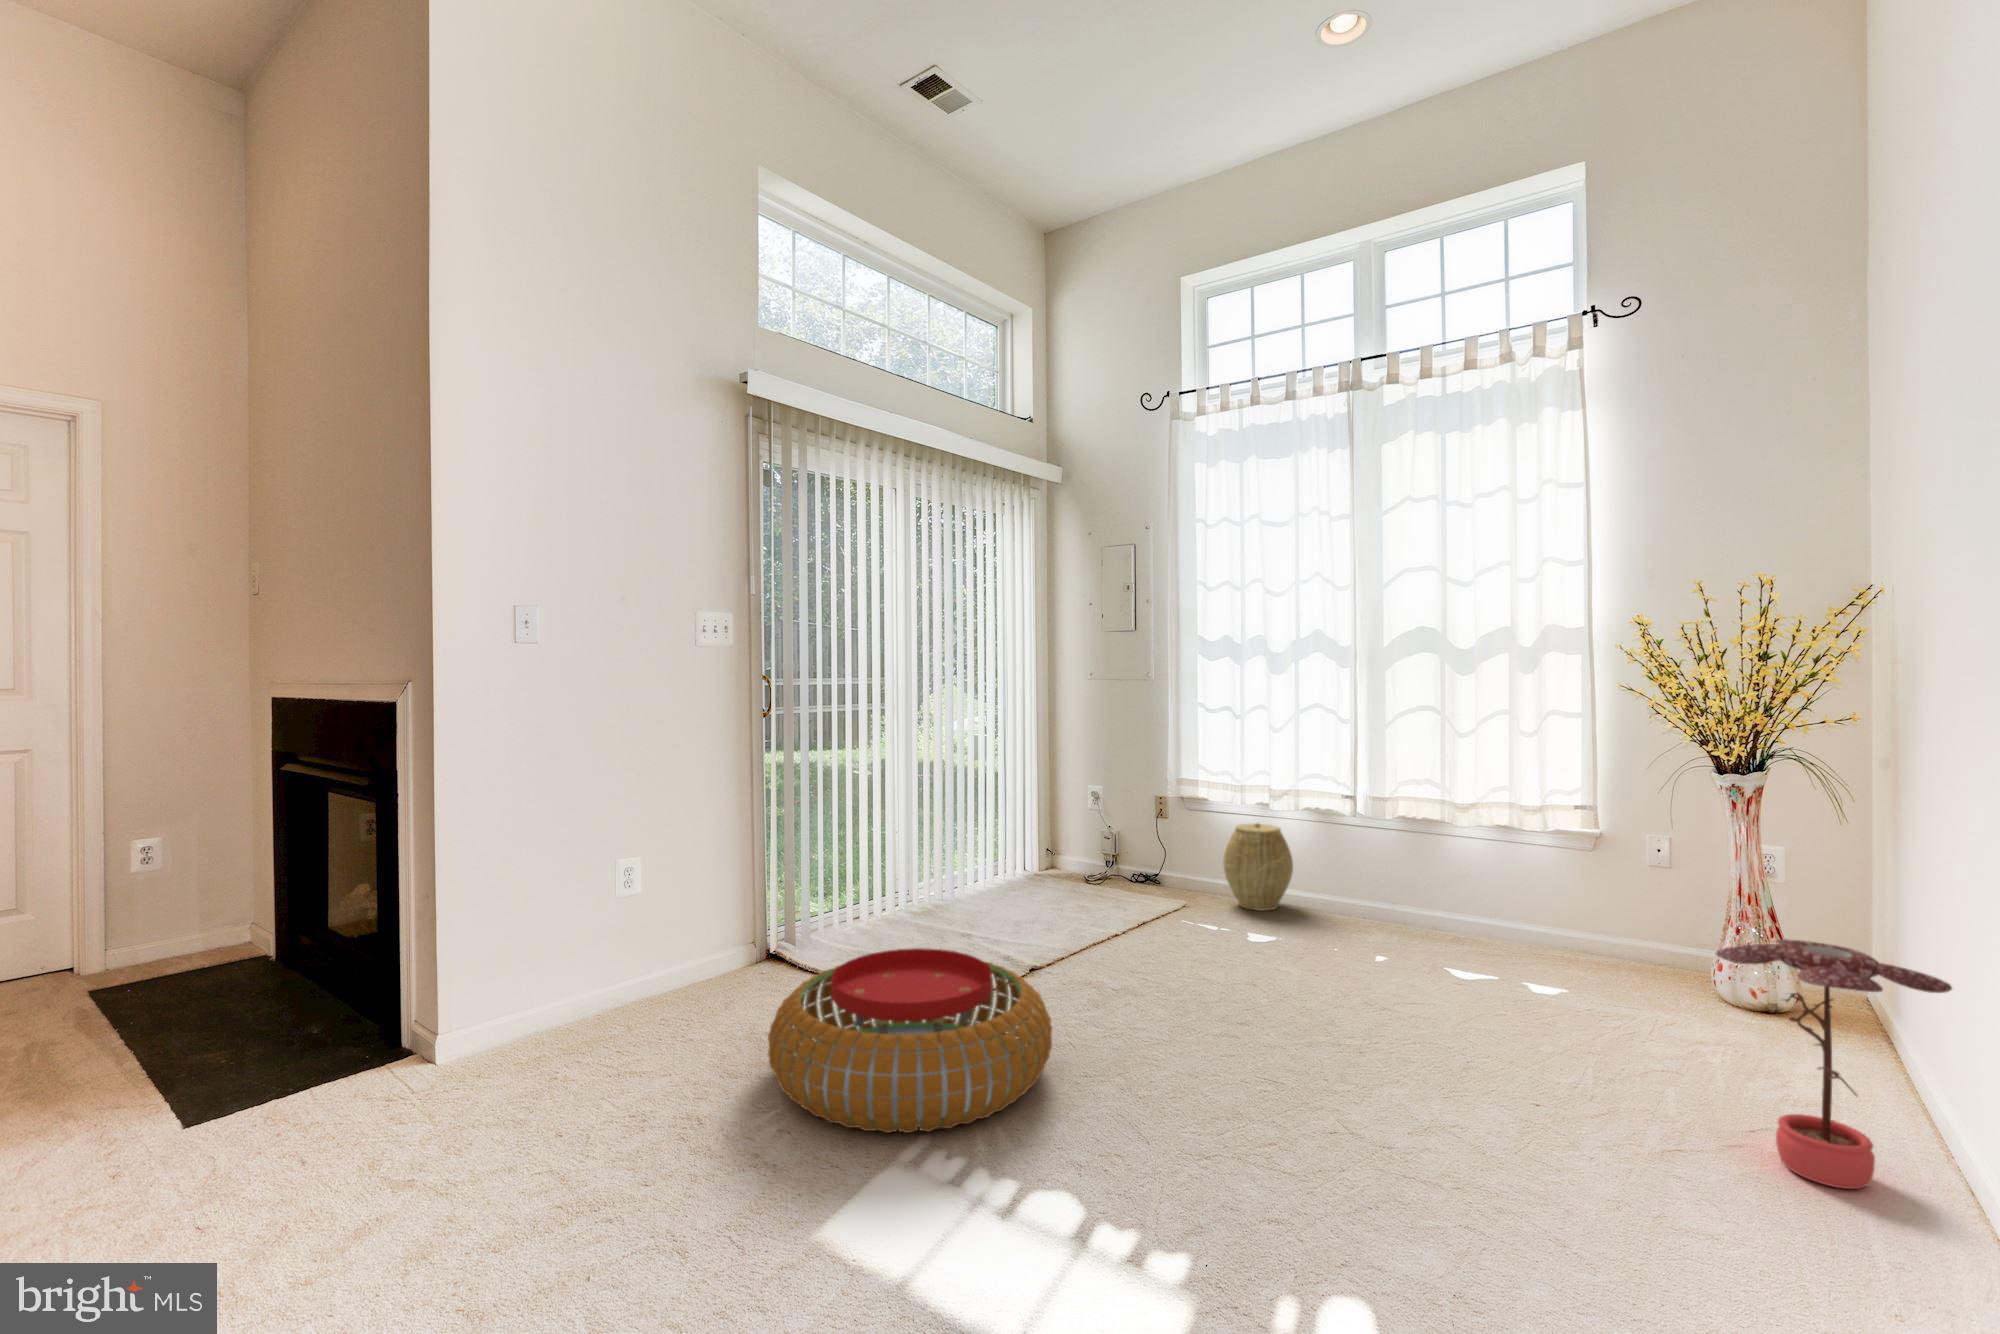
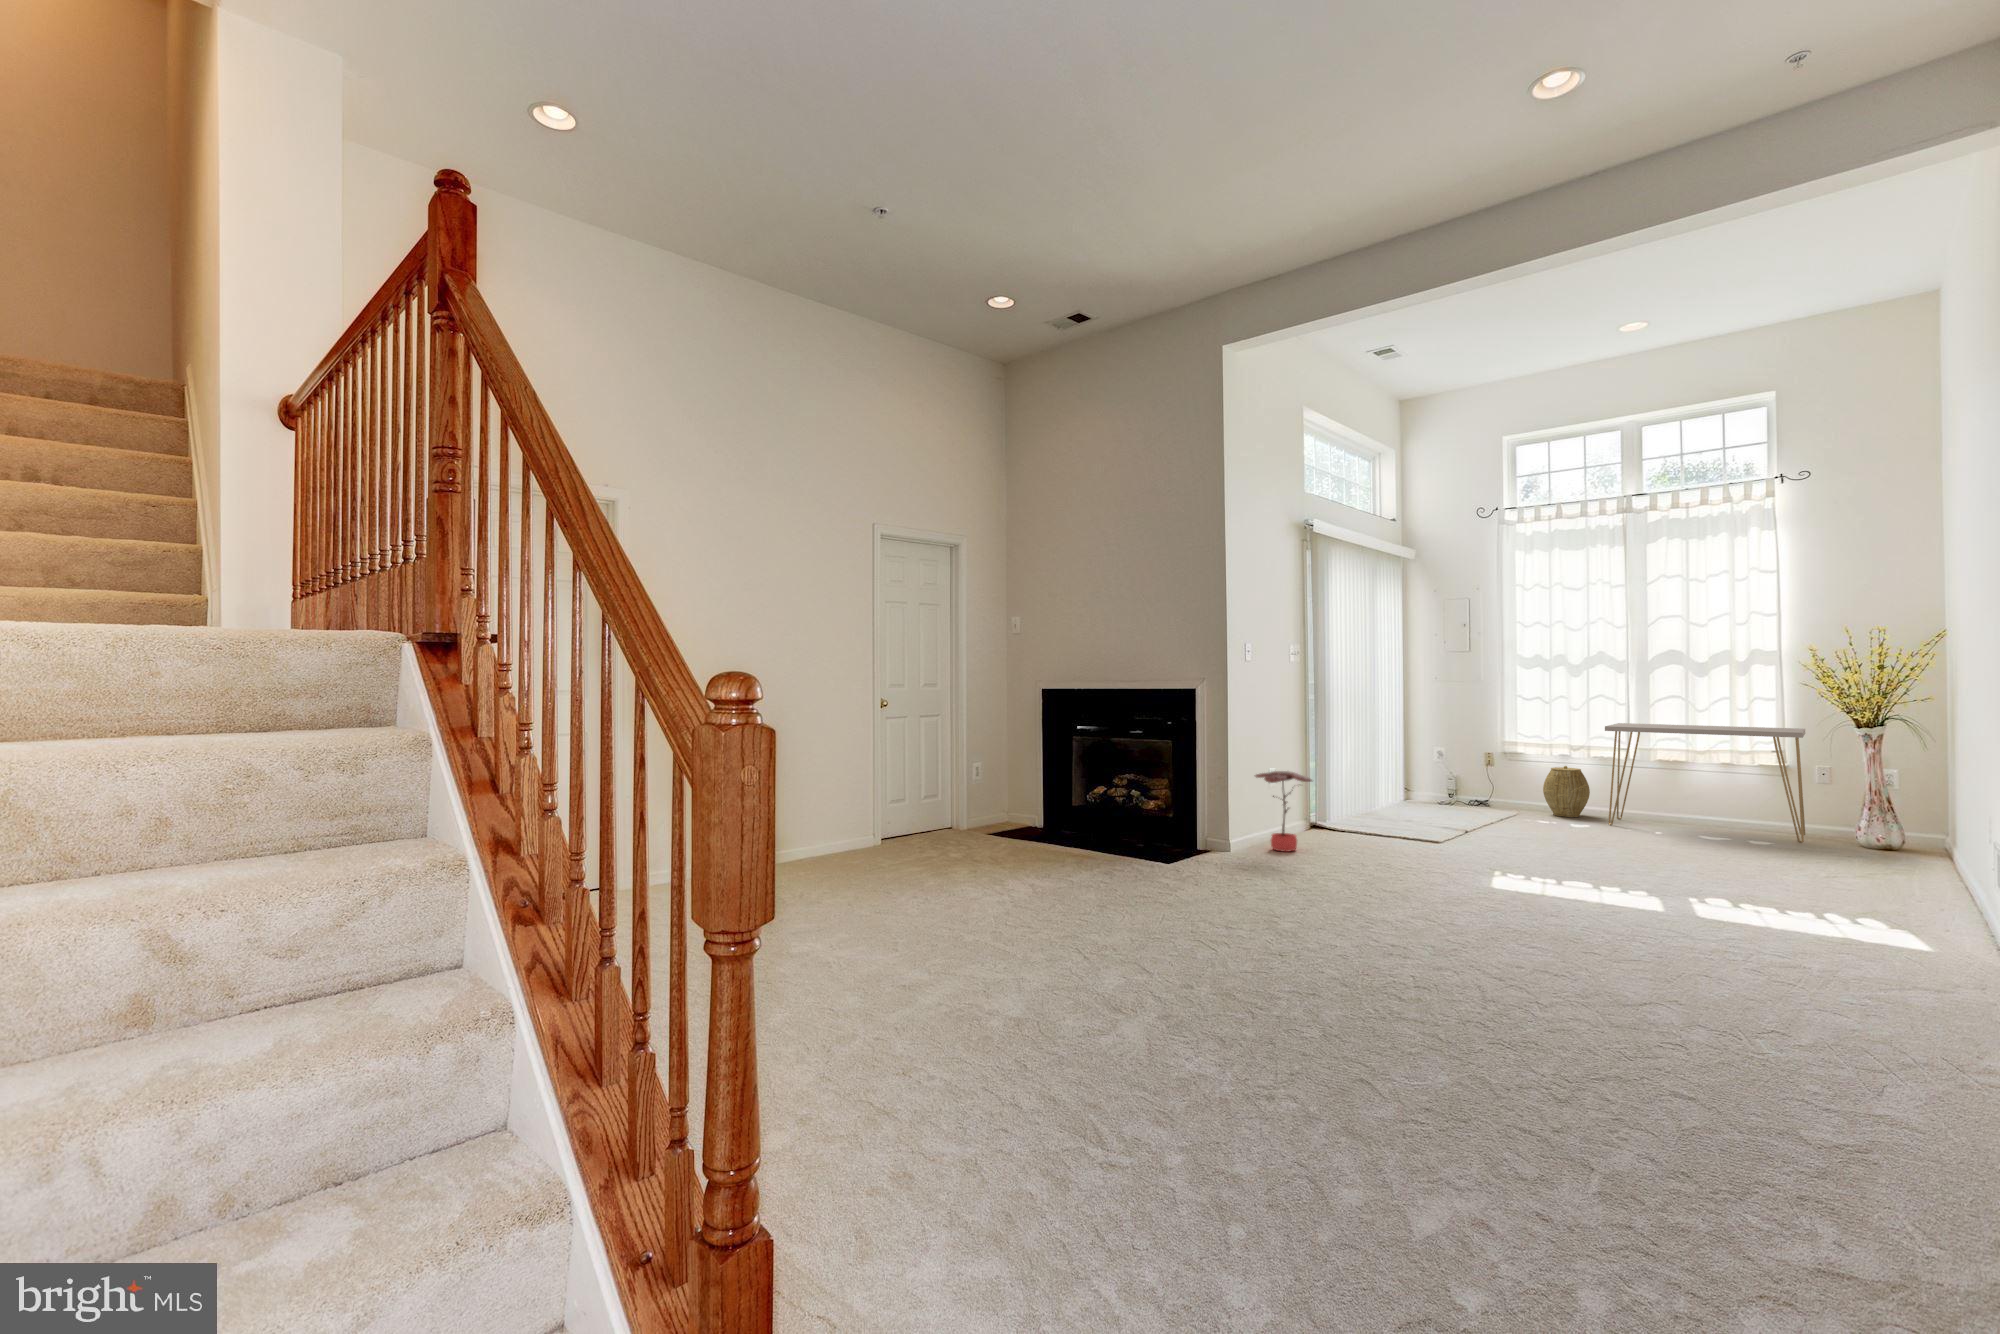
console table: none [1297,751,1629,991] -> present [1605,723,1805,843]
potted plant: present [1716,939,1952,1189] -> present [1255,771,1312,852]
pouf: present [768,948,1052,1133] -> none [1397,806,1539,868]

